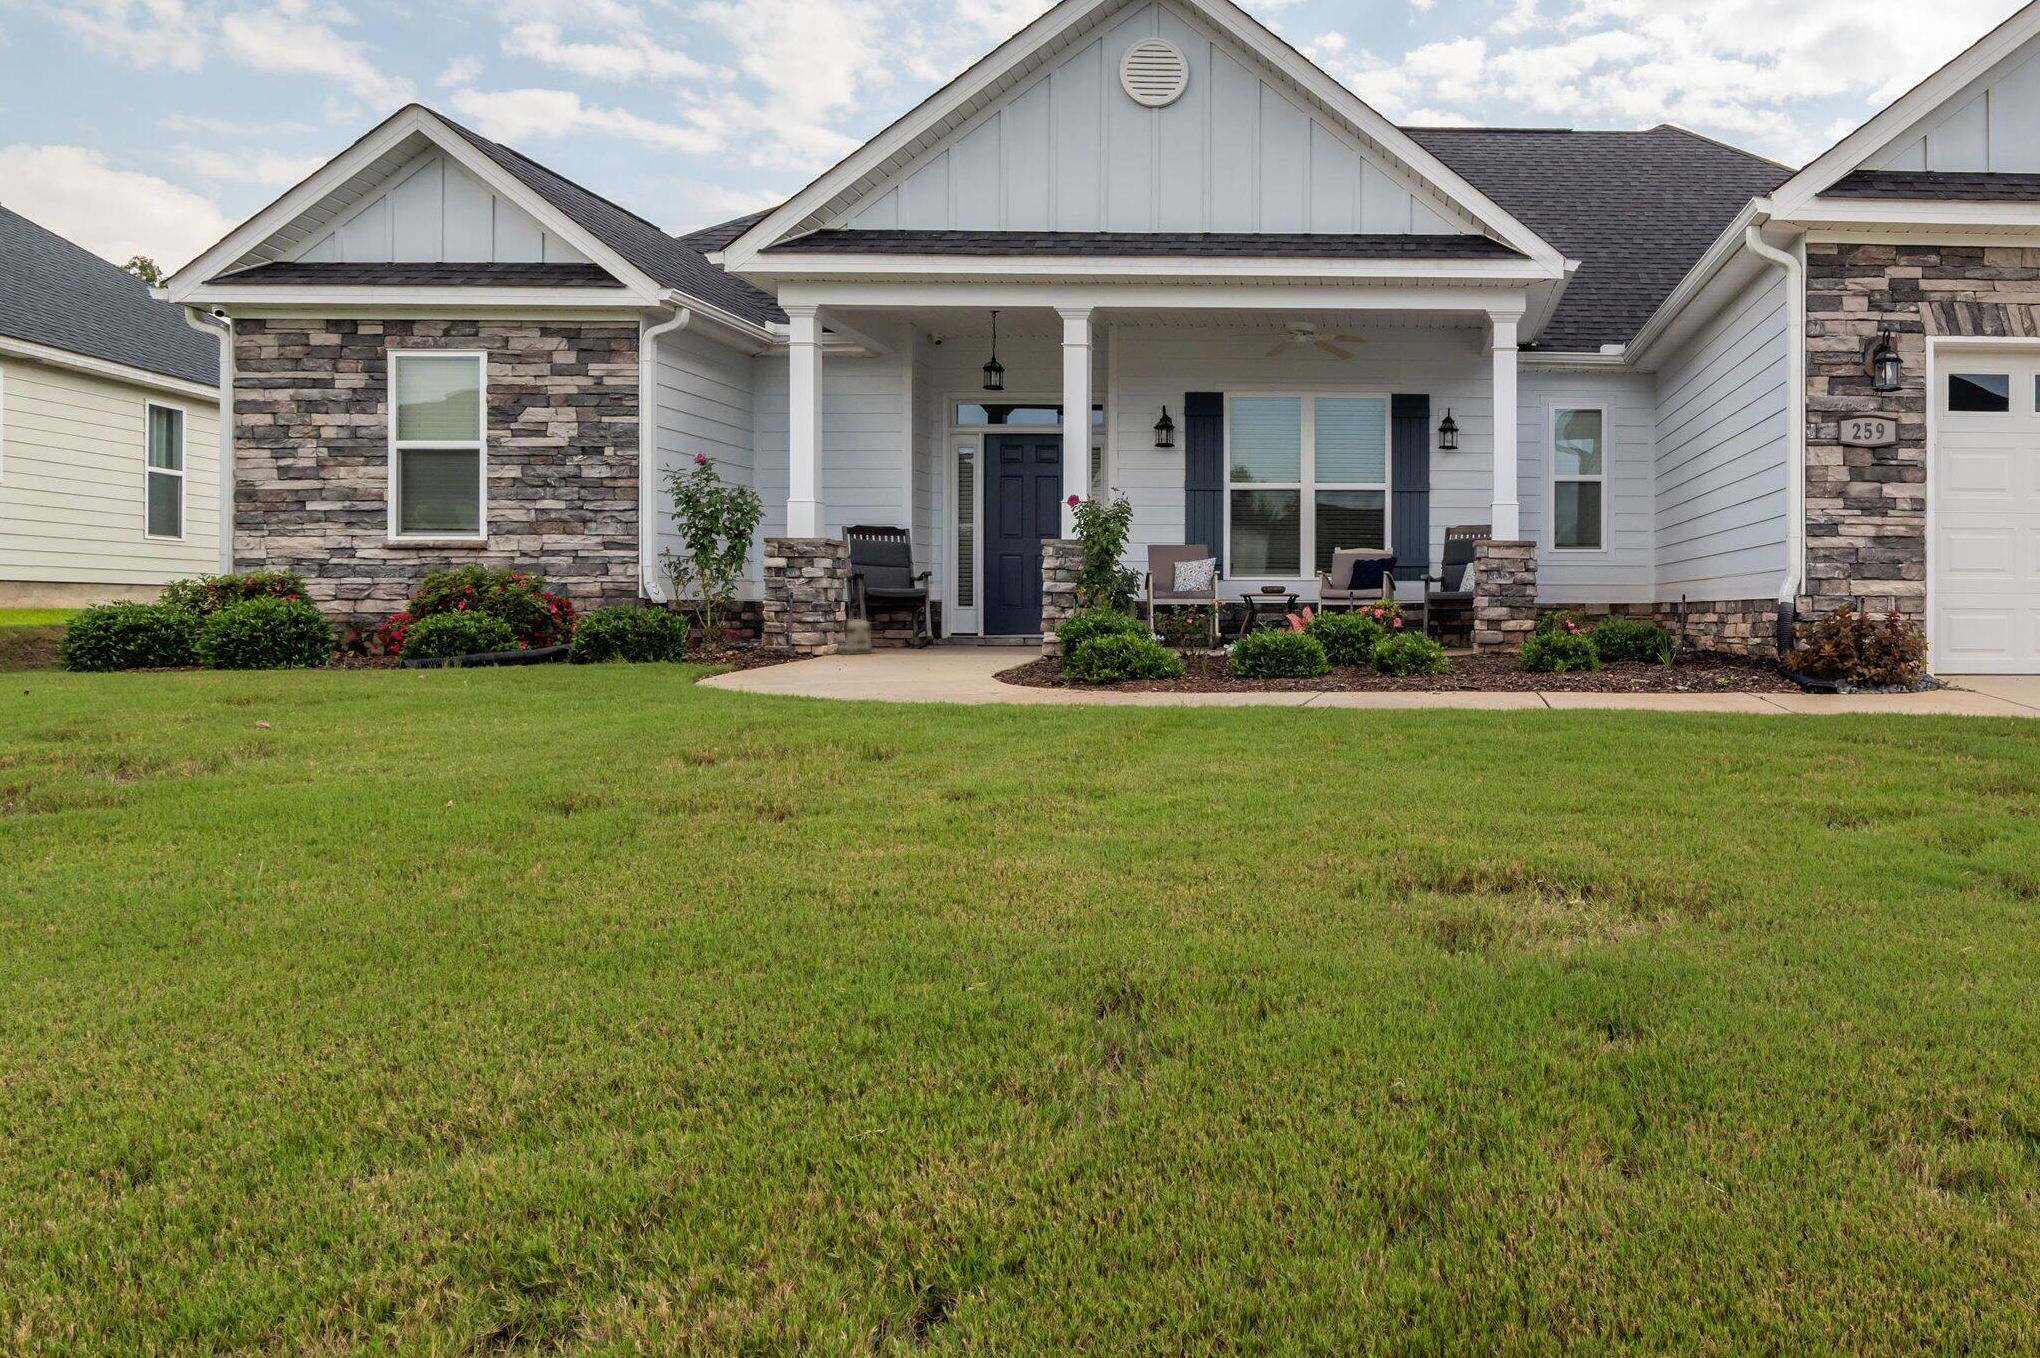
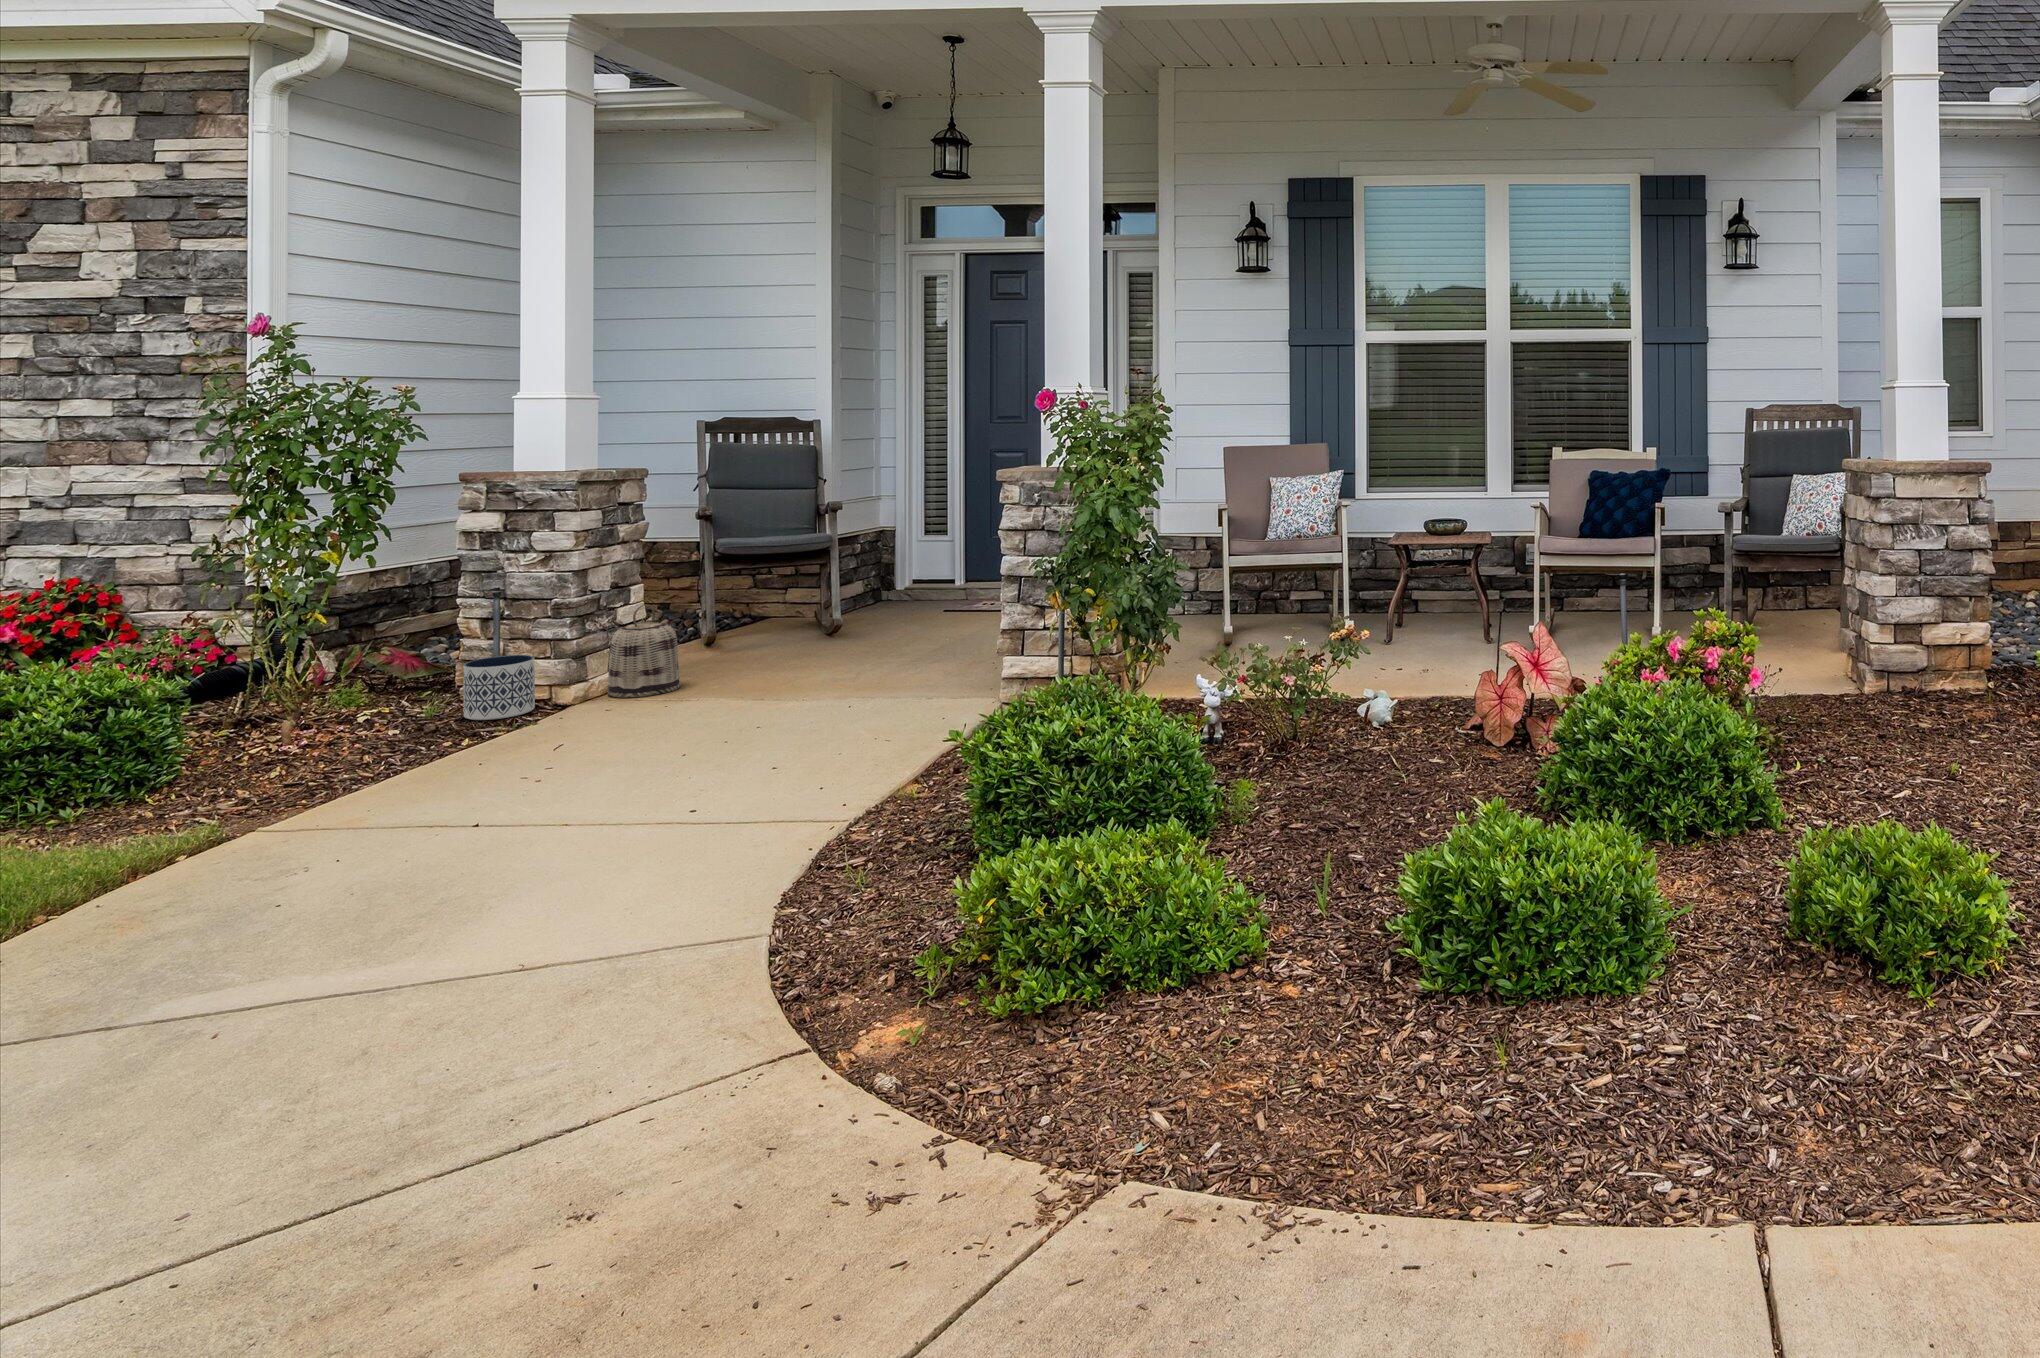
planter: none [776,630,808,658] -> present [463,655,535,720]

